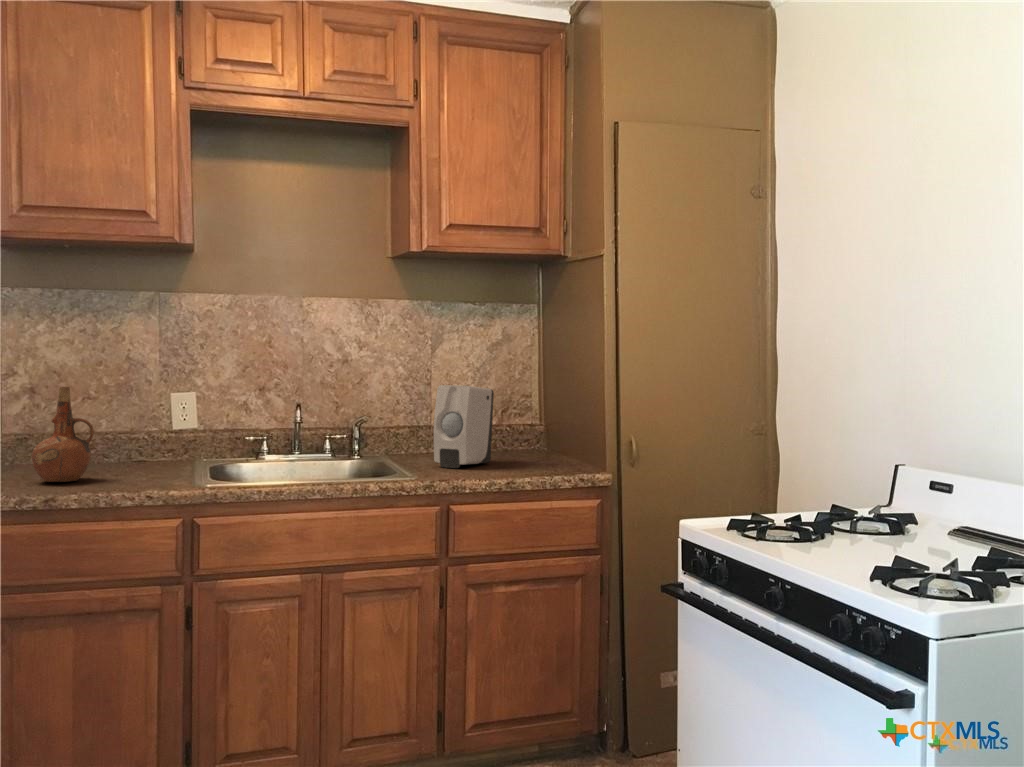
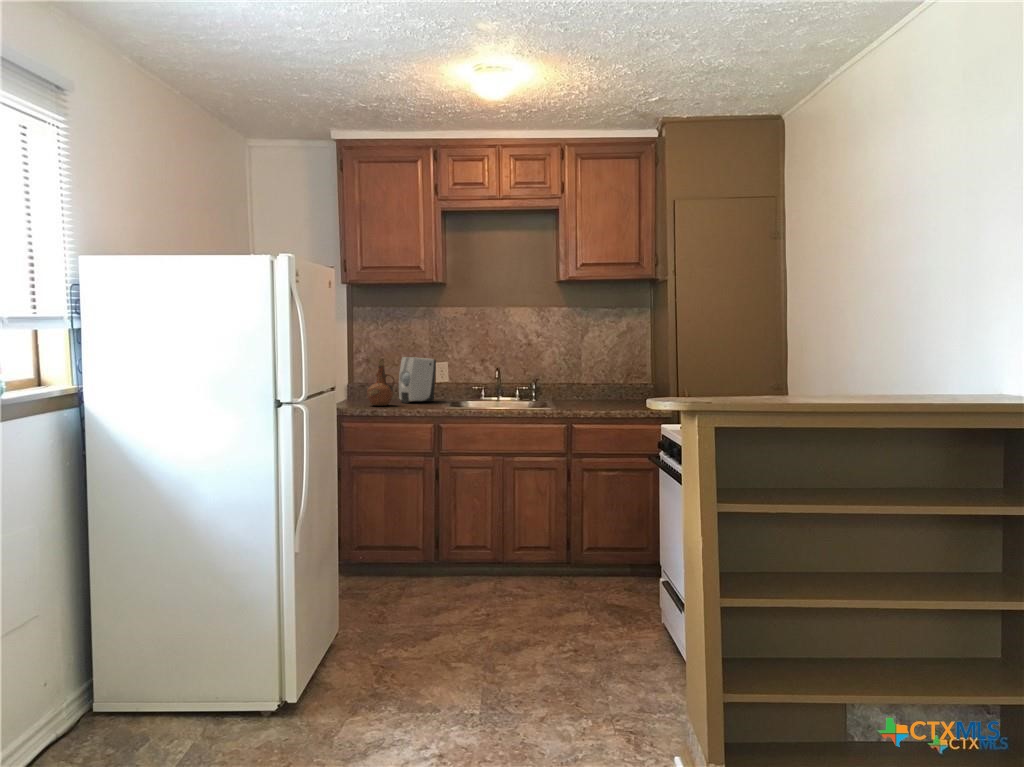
soap dispenser: present [433,385,494,468] -> present [399,357,436,403]

